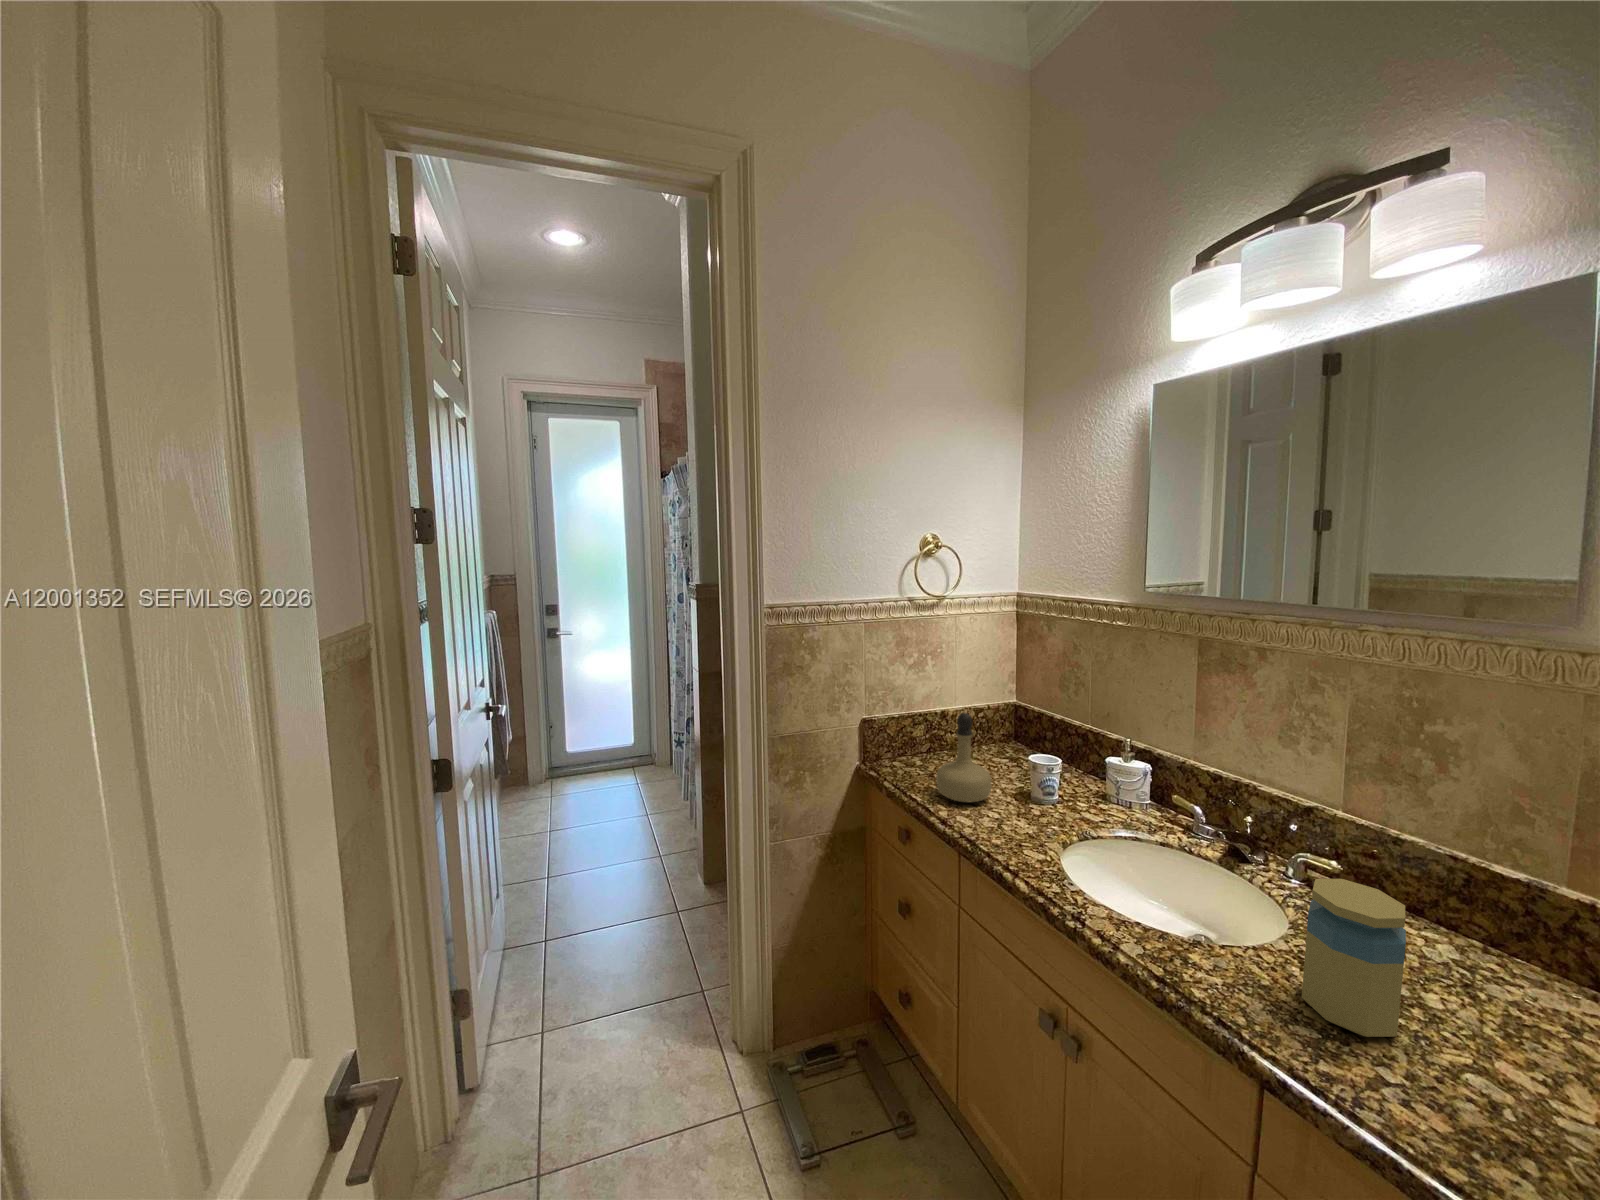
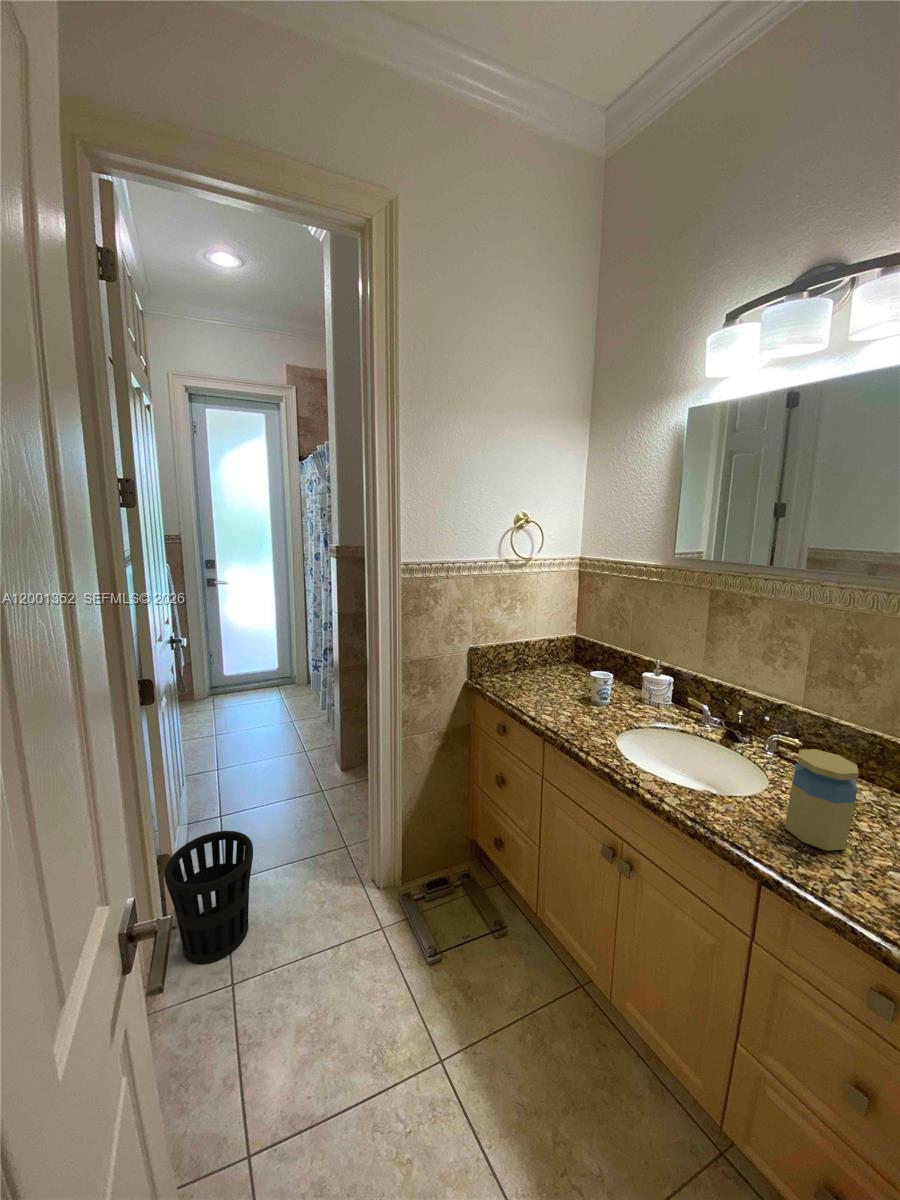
perfume bottle: present [936,713,992,802] -> none [525,642,565,706]
wastebasket: none [467,961,579,1144] -> present [165,831,253,964]

